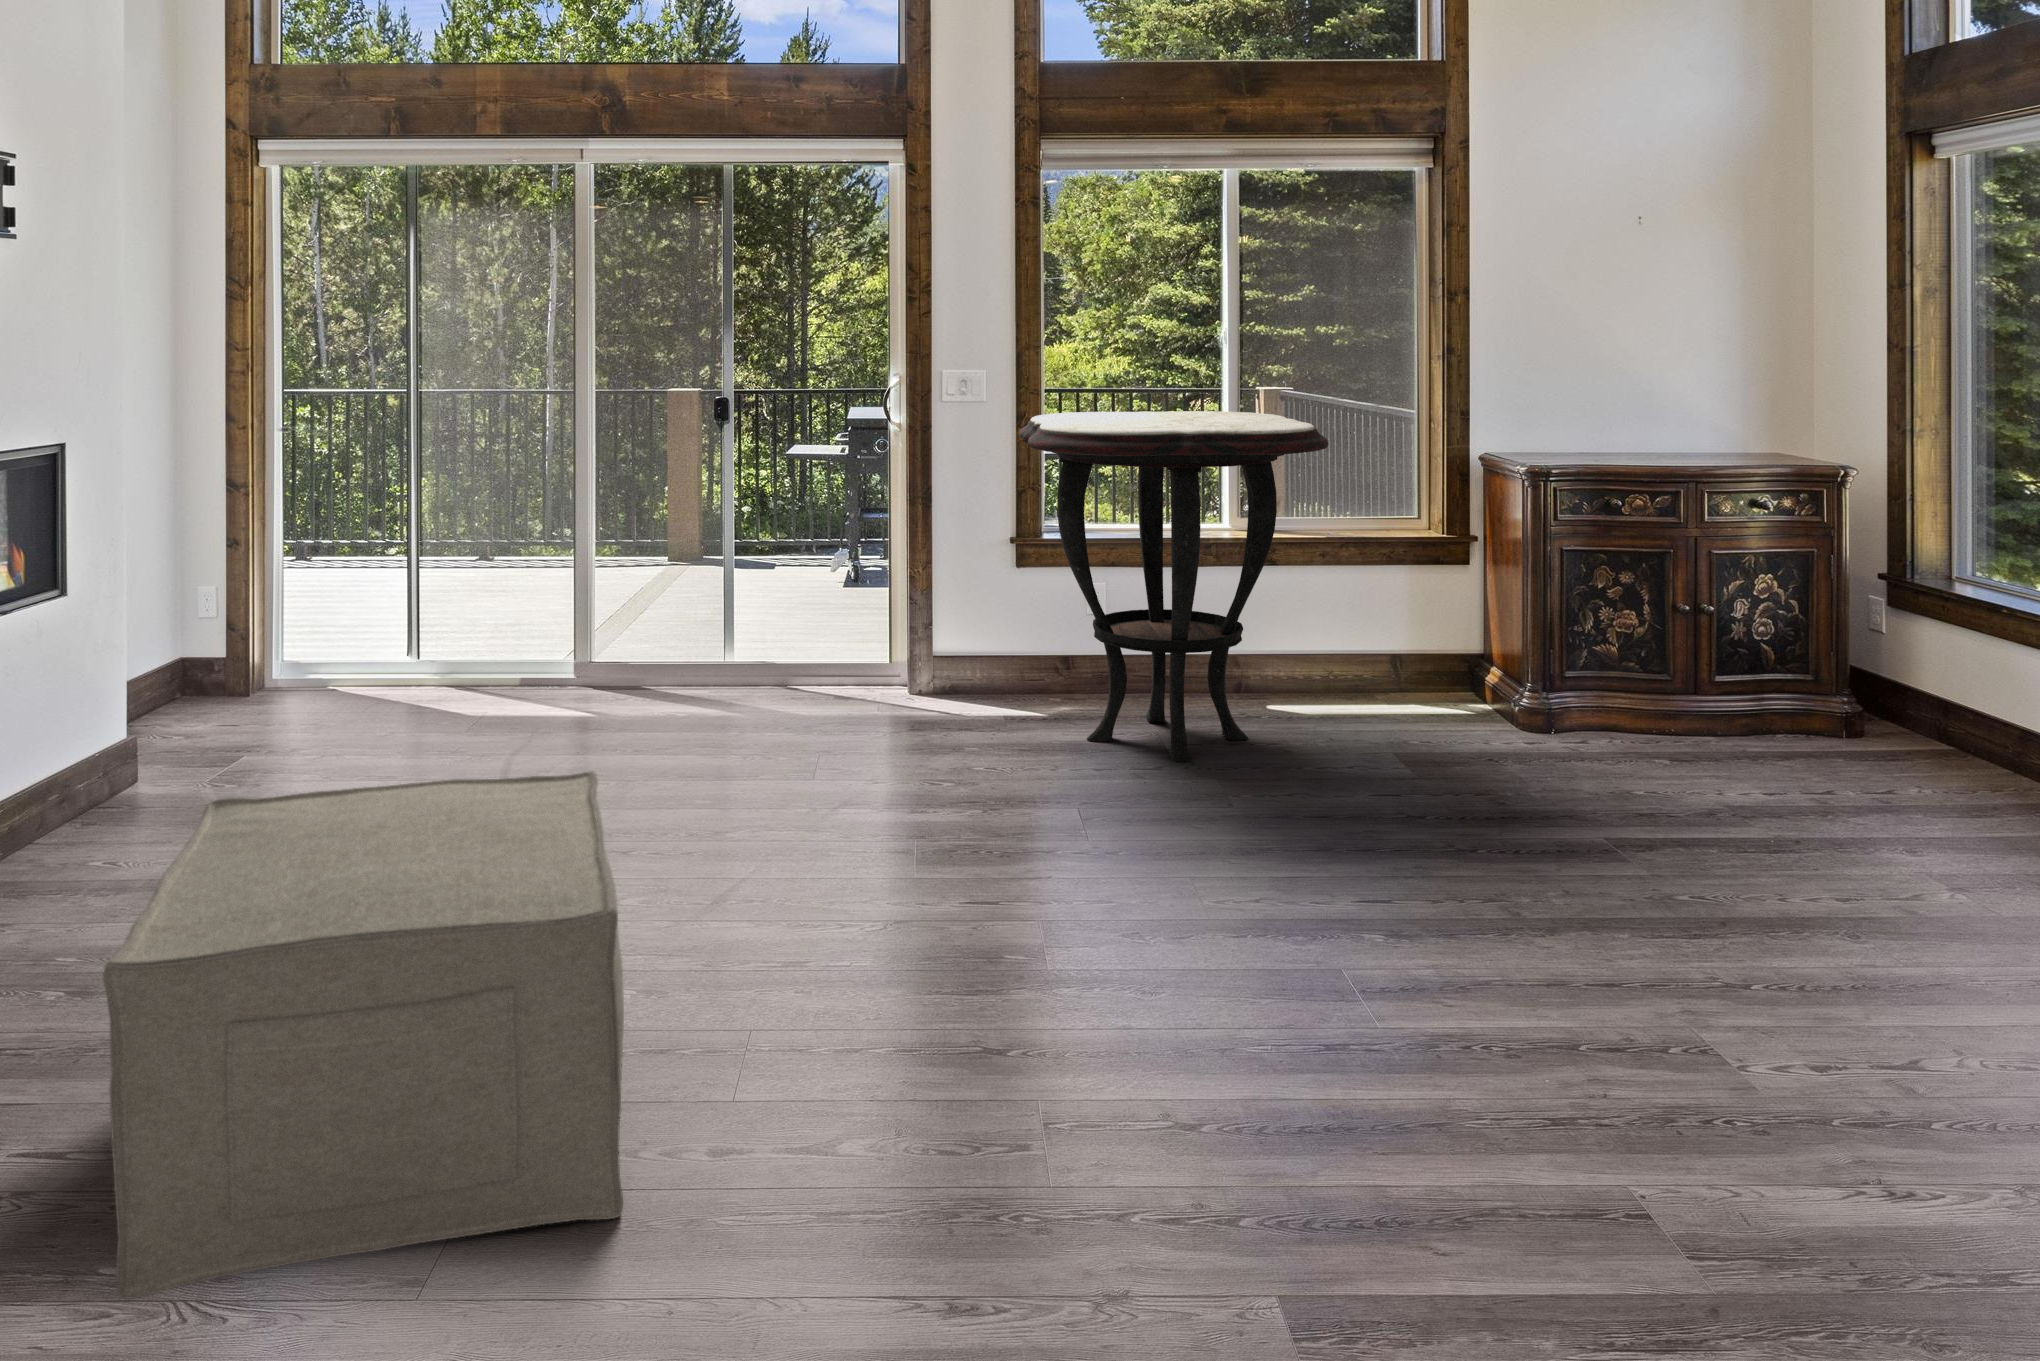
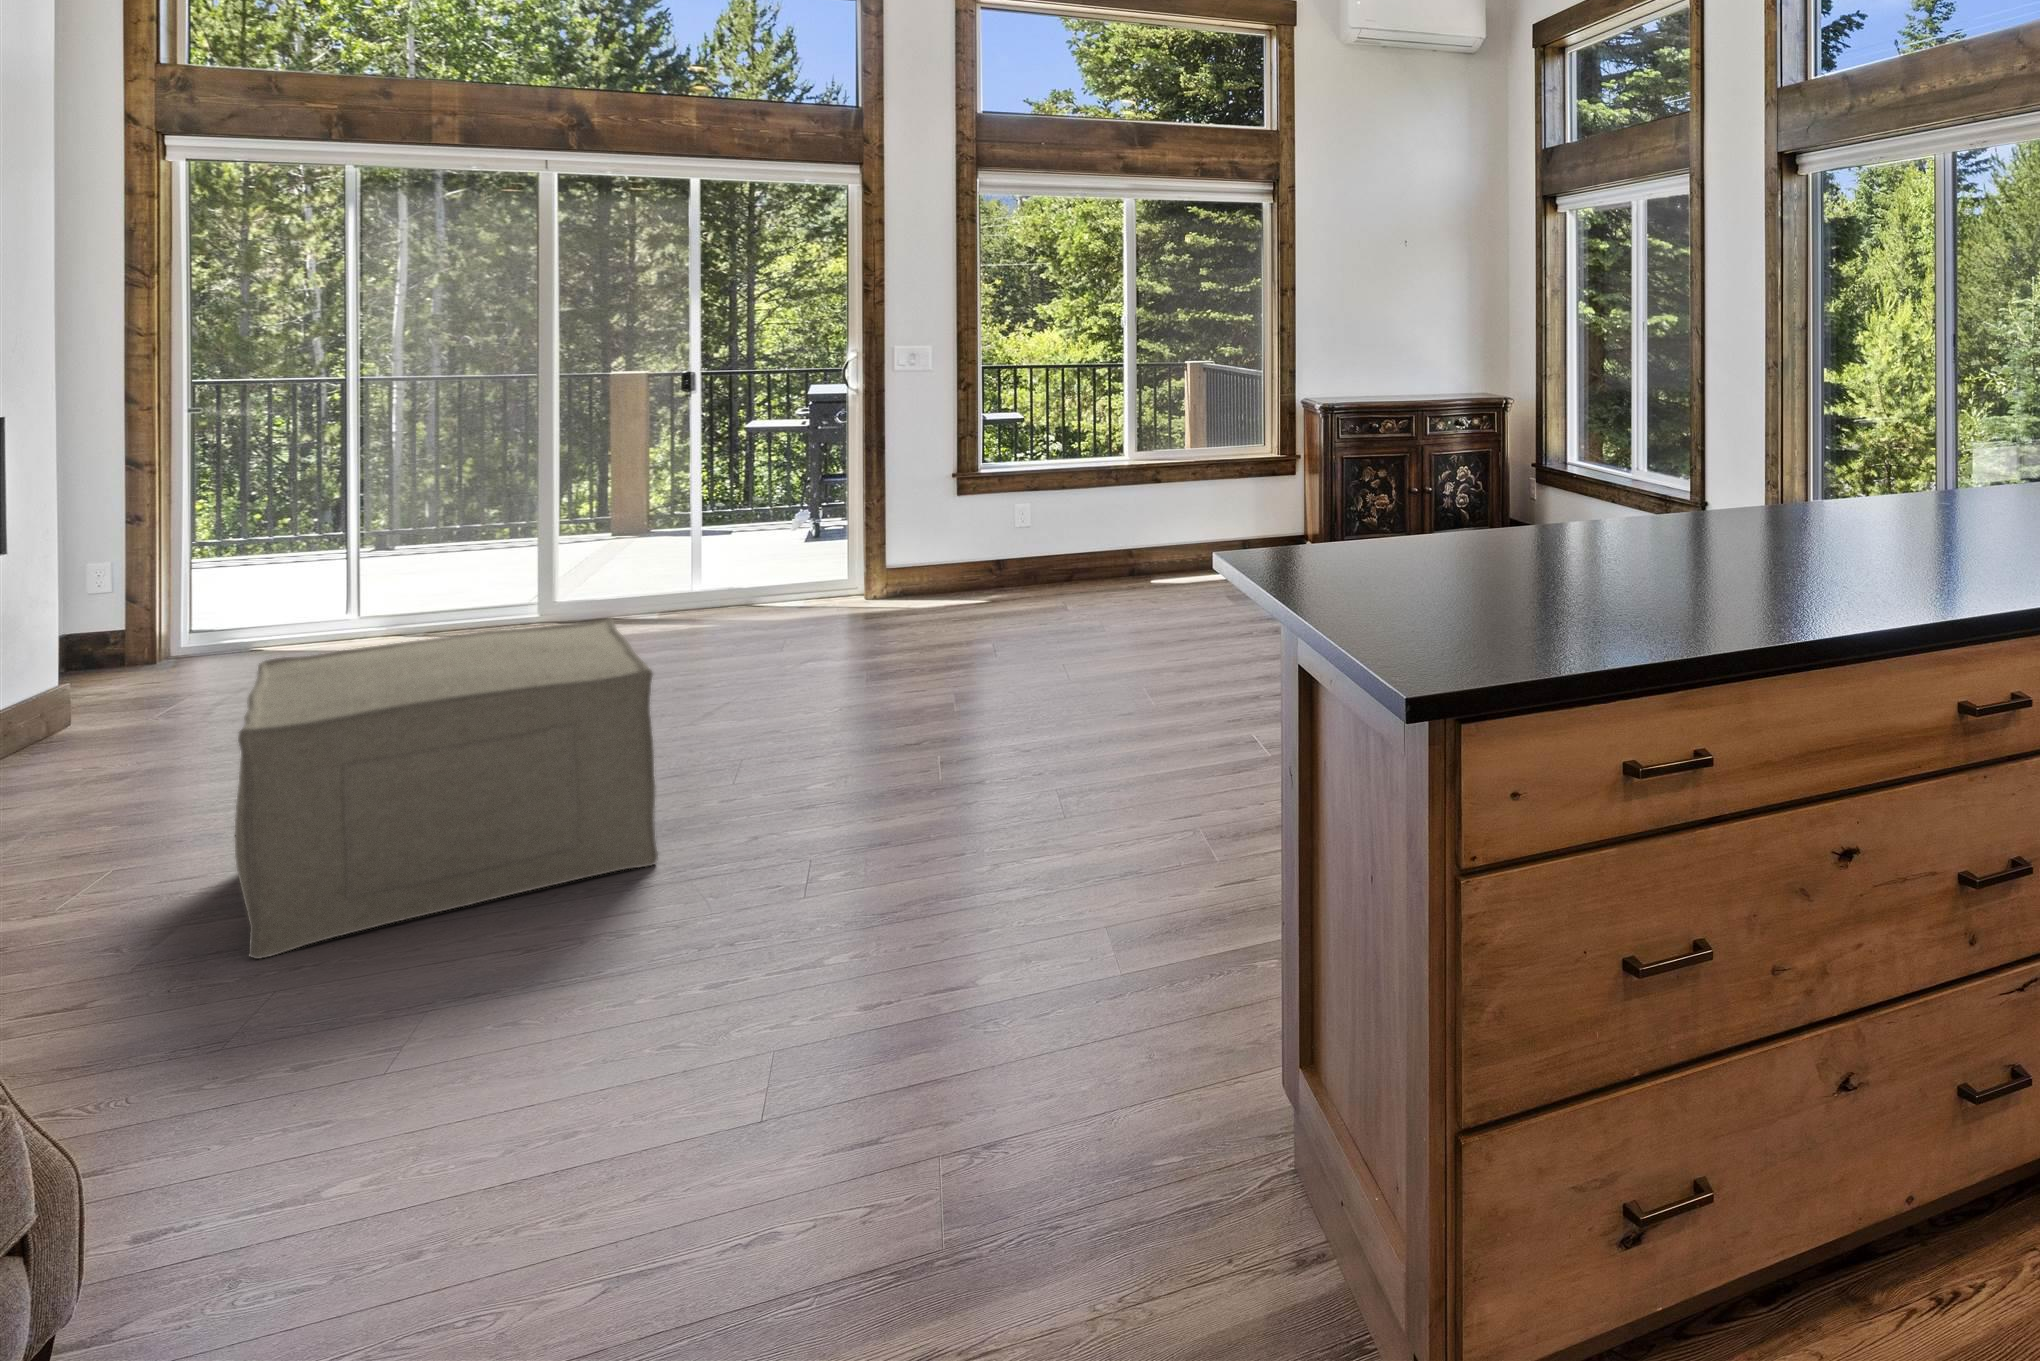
side table: present [1019,411,1329,763] -> none [956,374,1185,618]

